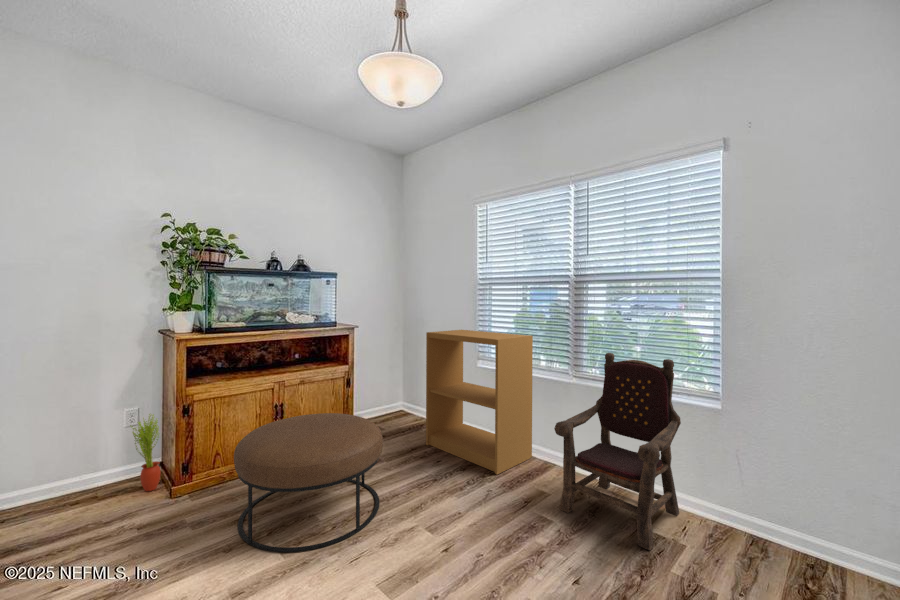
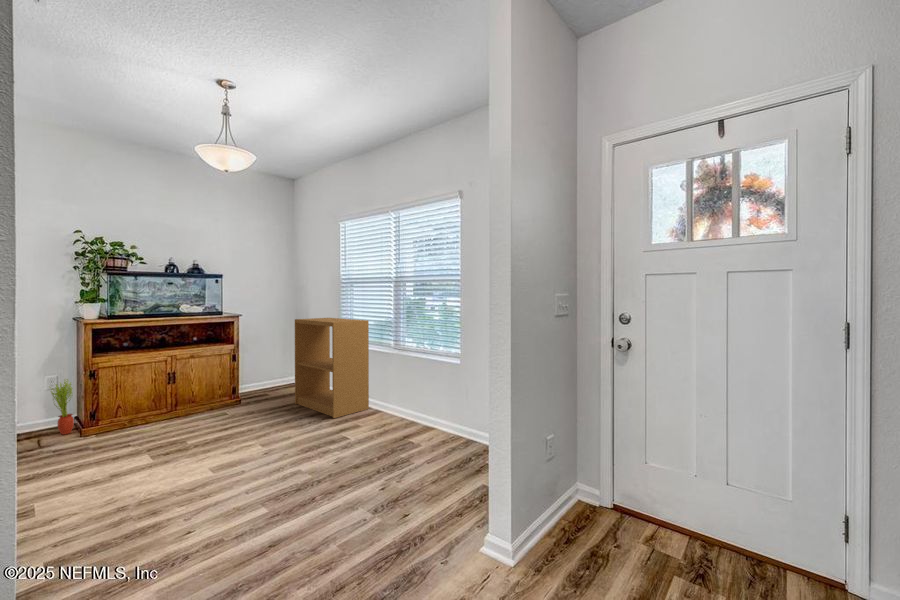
armchair: present [554,353,681,550] -> none [357,330,438,449]
ottoman: present [234,413,383,552] -> none [123,376,240,458]

